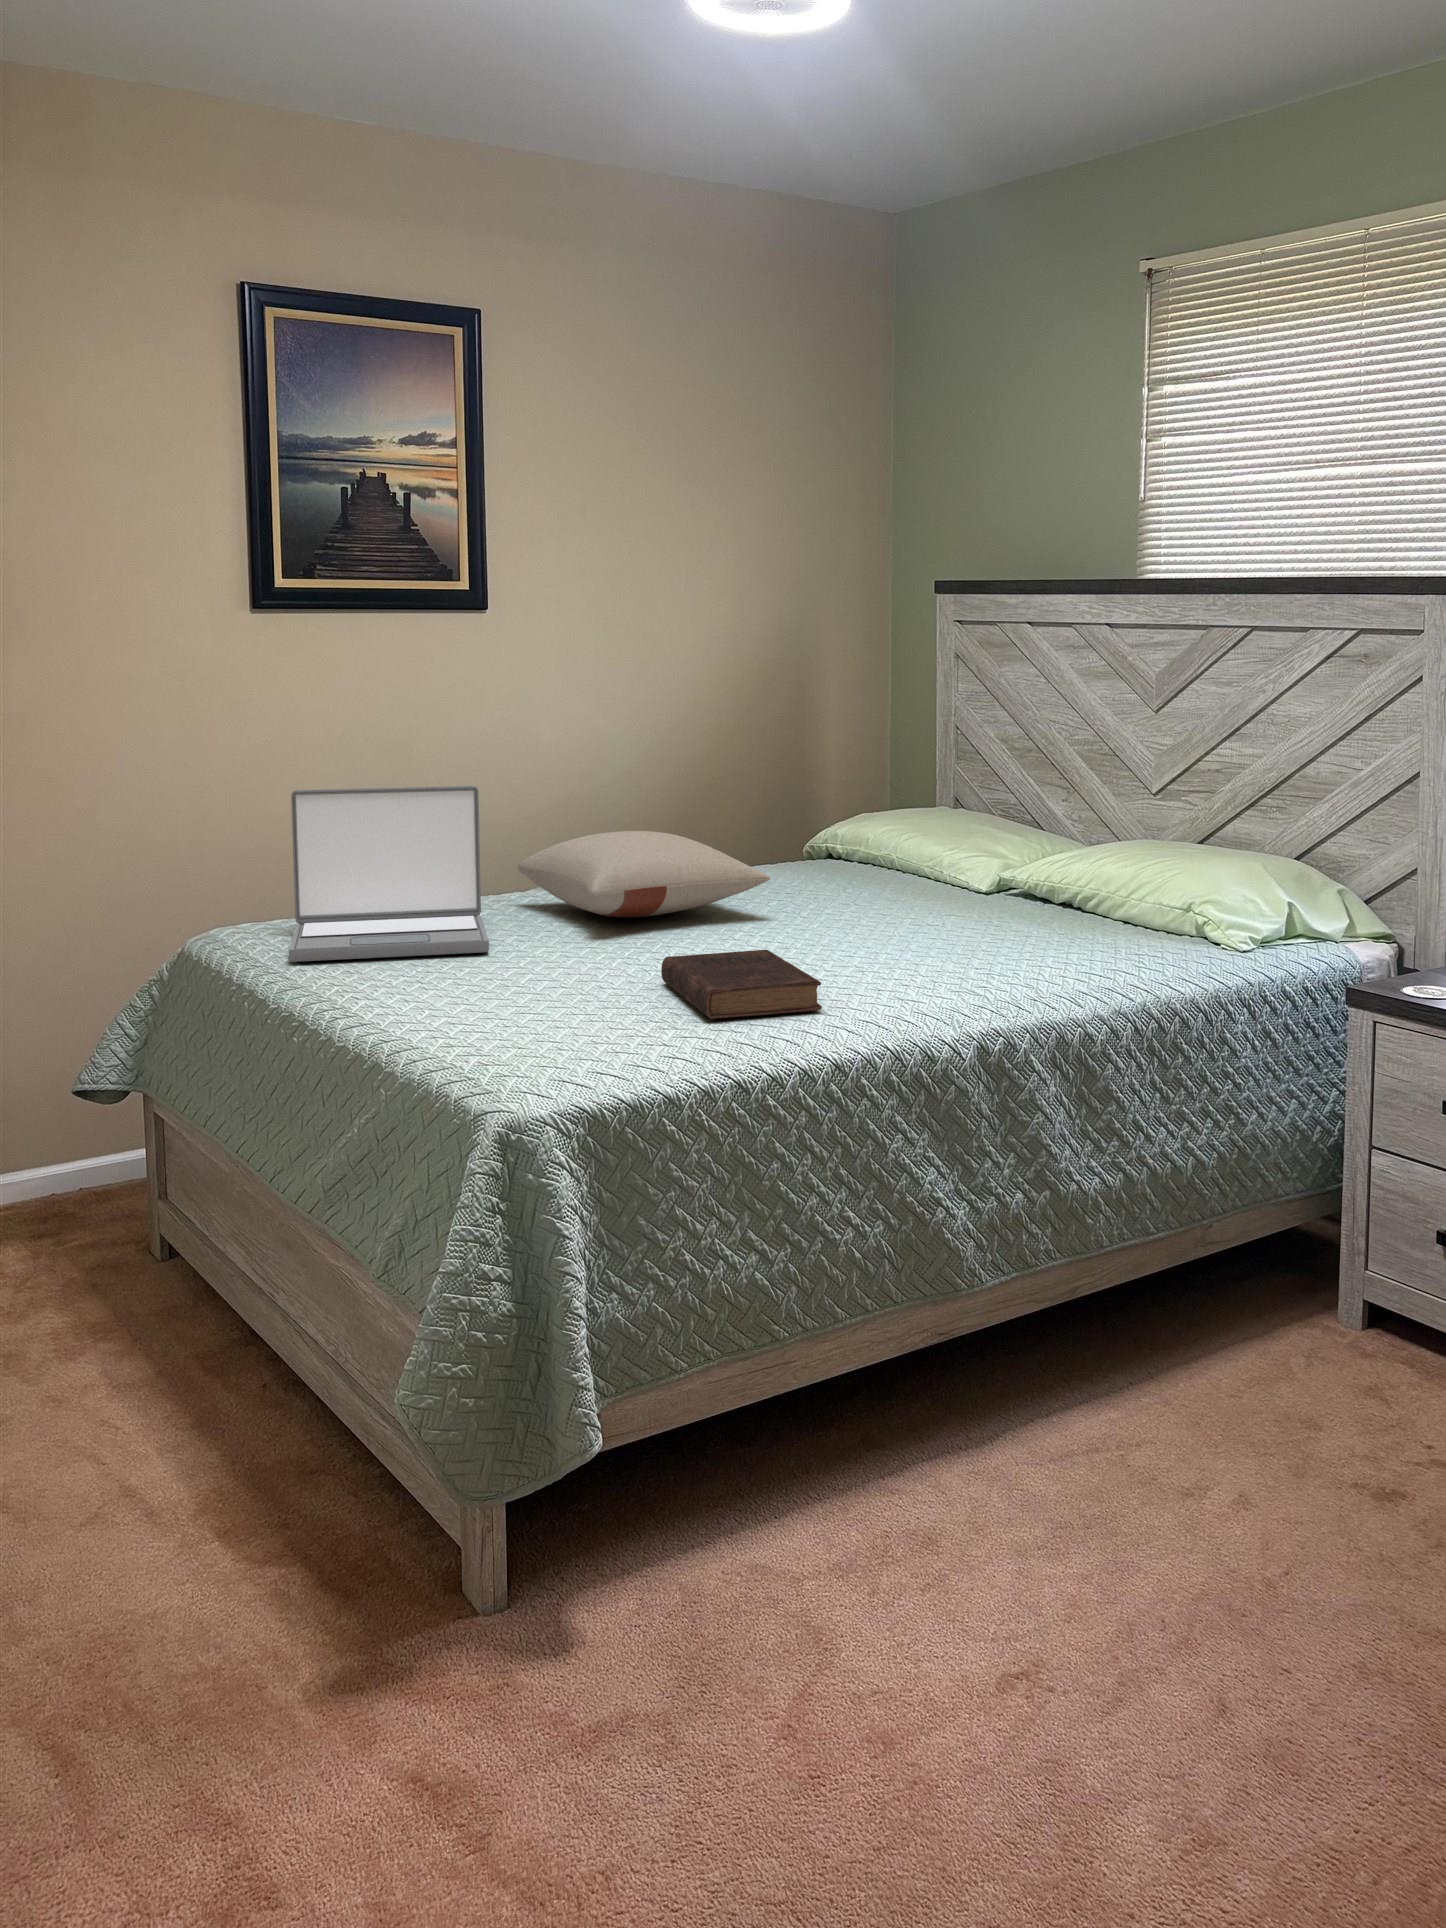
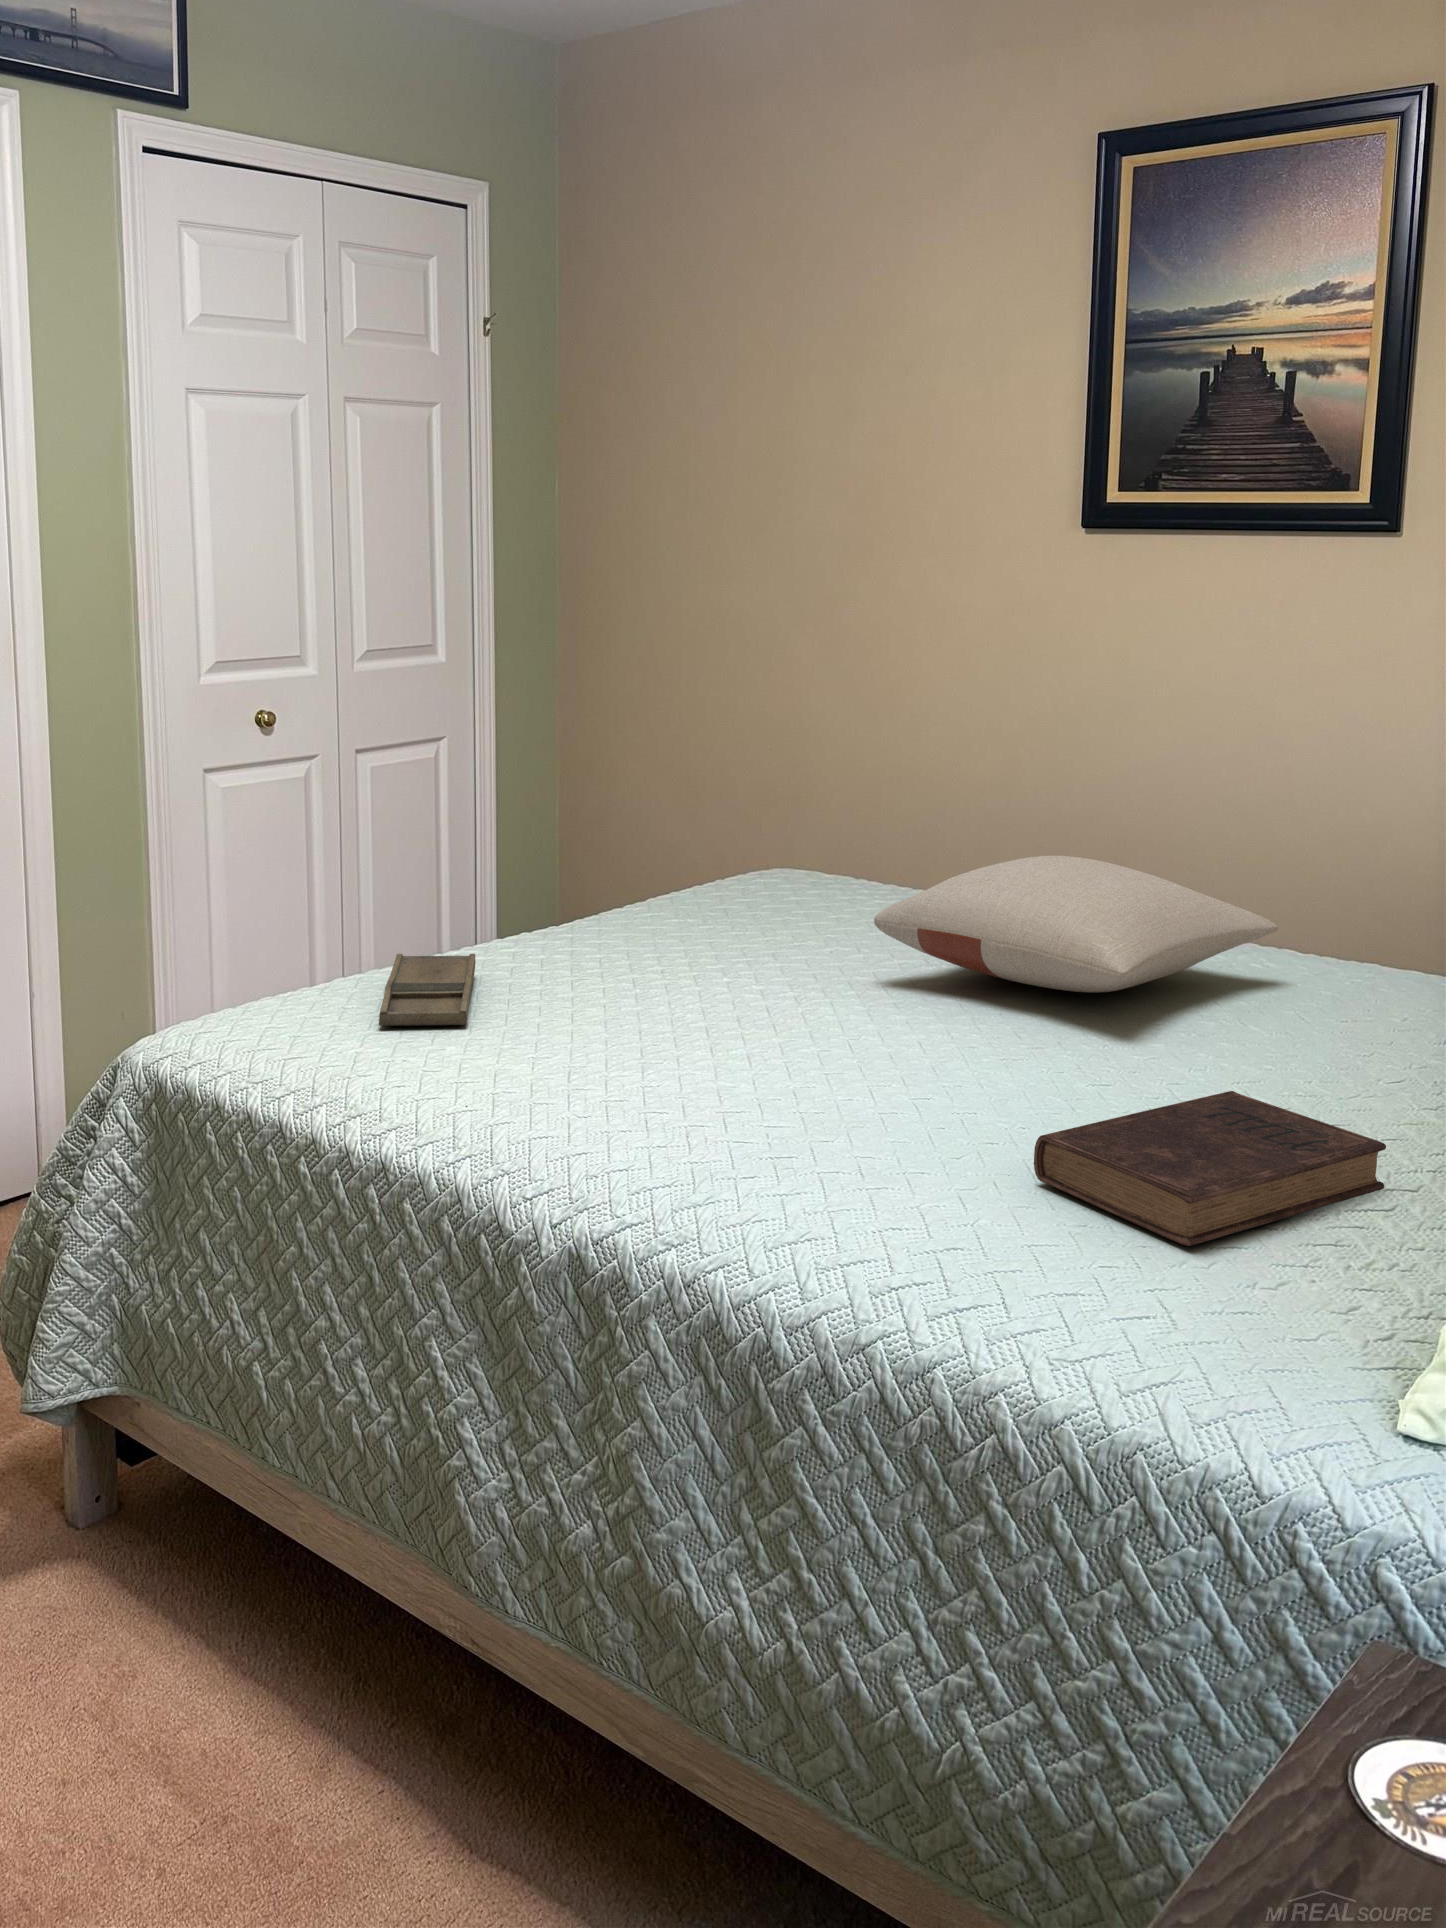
laptop: present [289,786,489,962] -> none [650,734,911,954]
book: present [661,950,822,1019] -> present [1034,1091,1386,1246]
tray: none [412,993,595,1037] -> present [379,954,475,1026]

